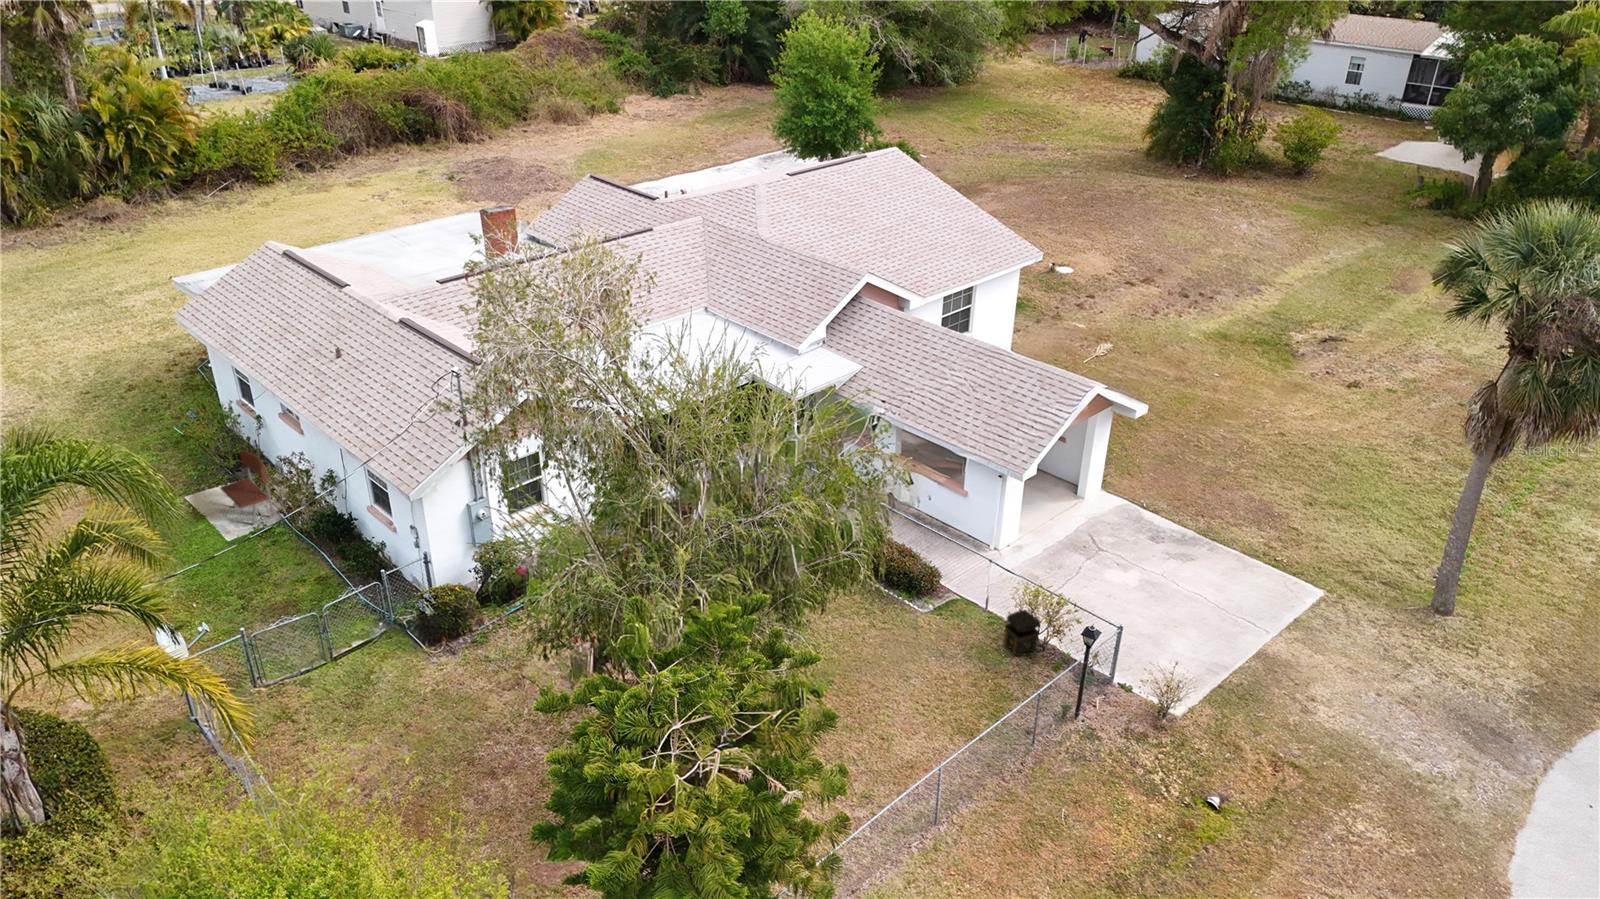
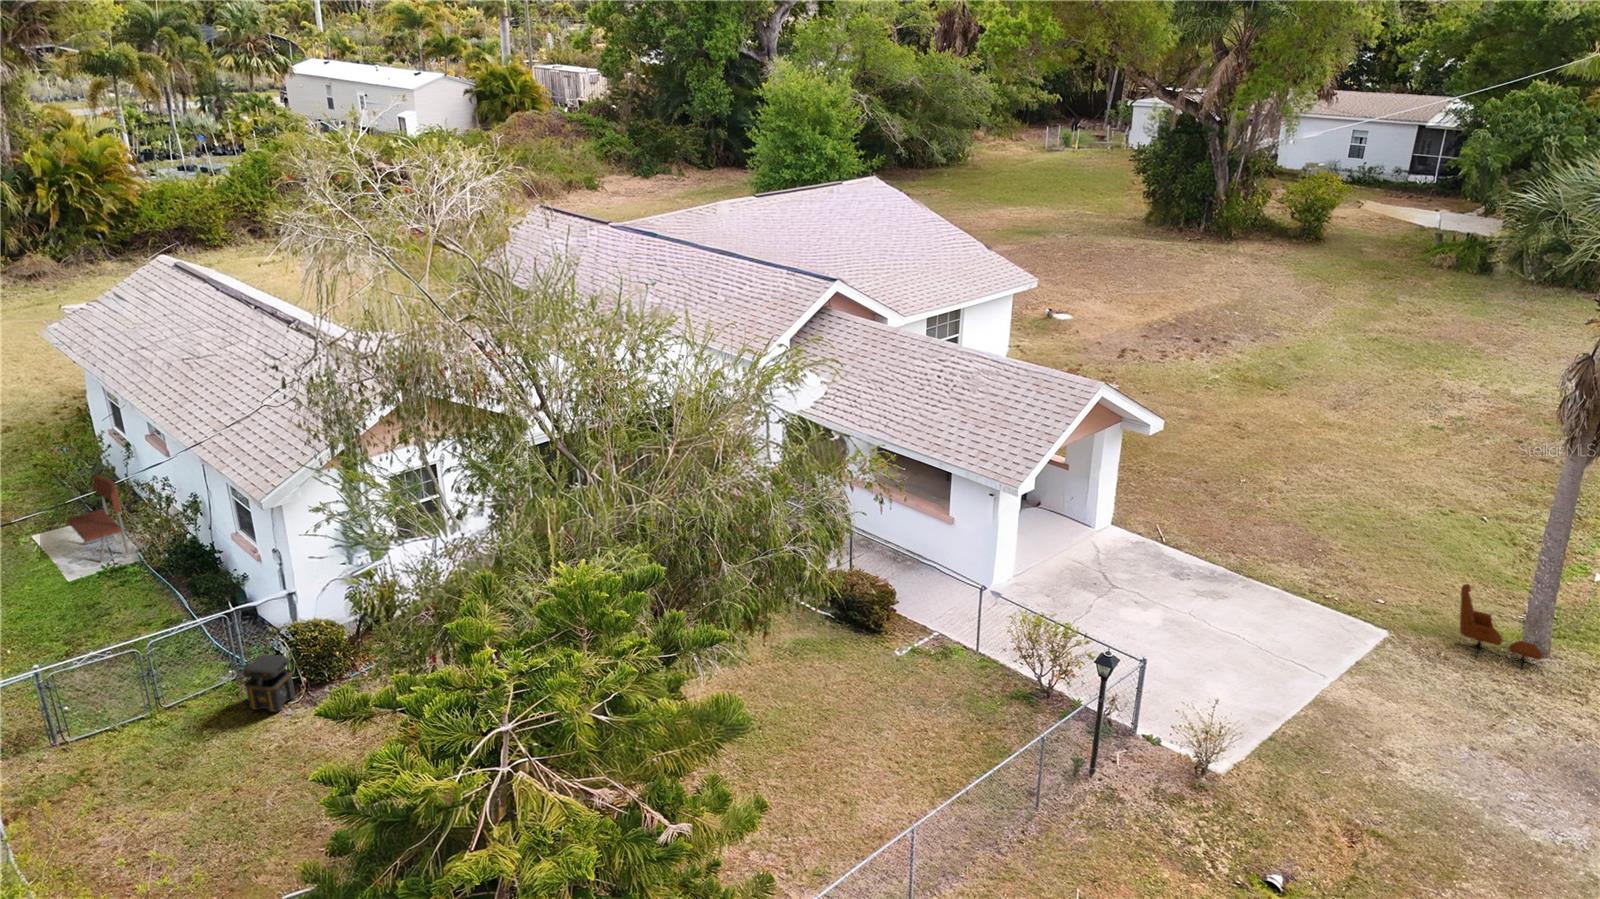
lounge chair: none [1380,557,1448,628] -> present [1460,584,1542,668]
toolbox: present [1004,610,1040,656] -> present [243,654,295,712]

